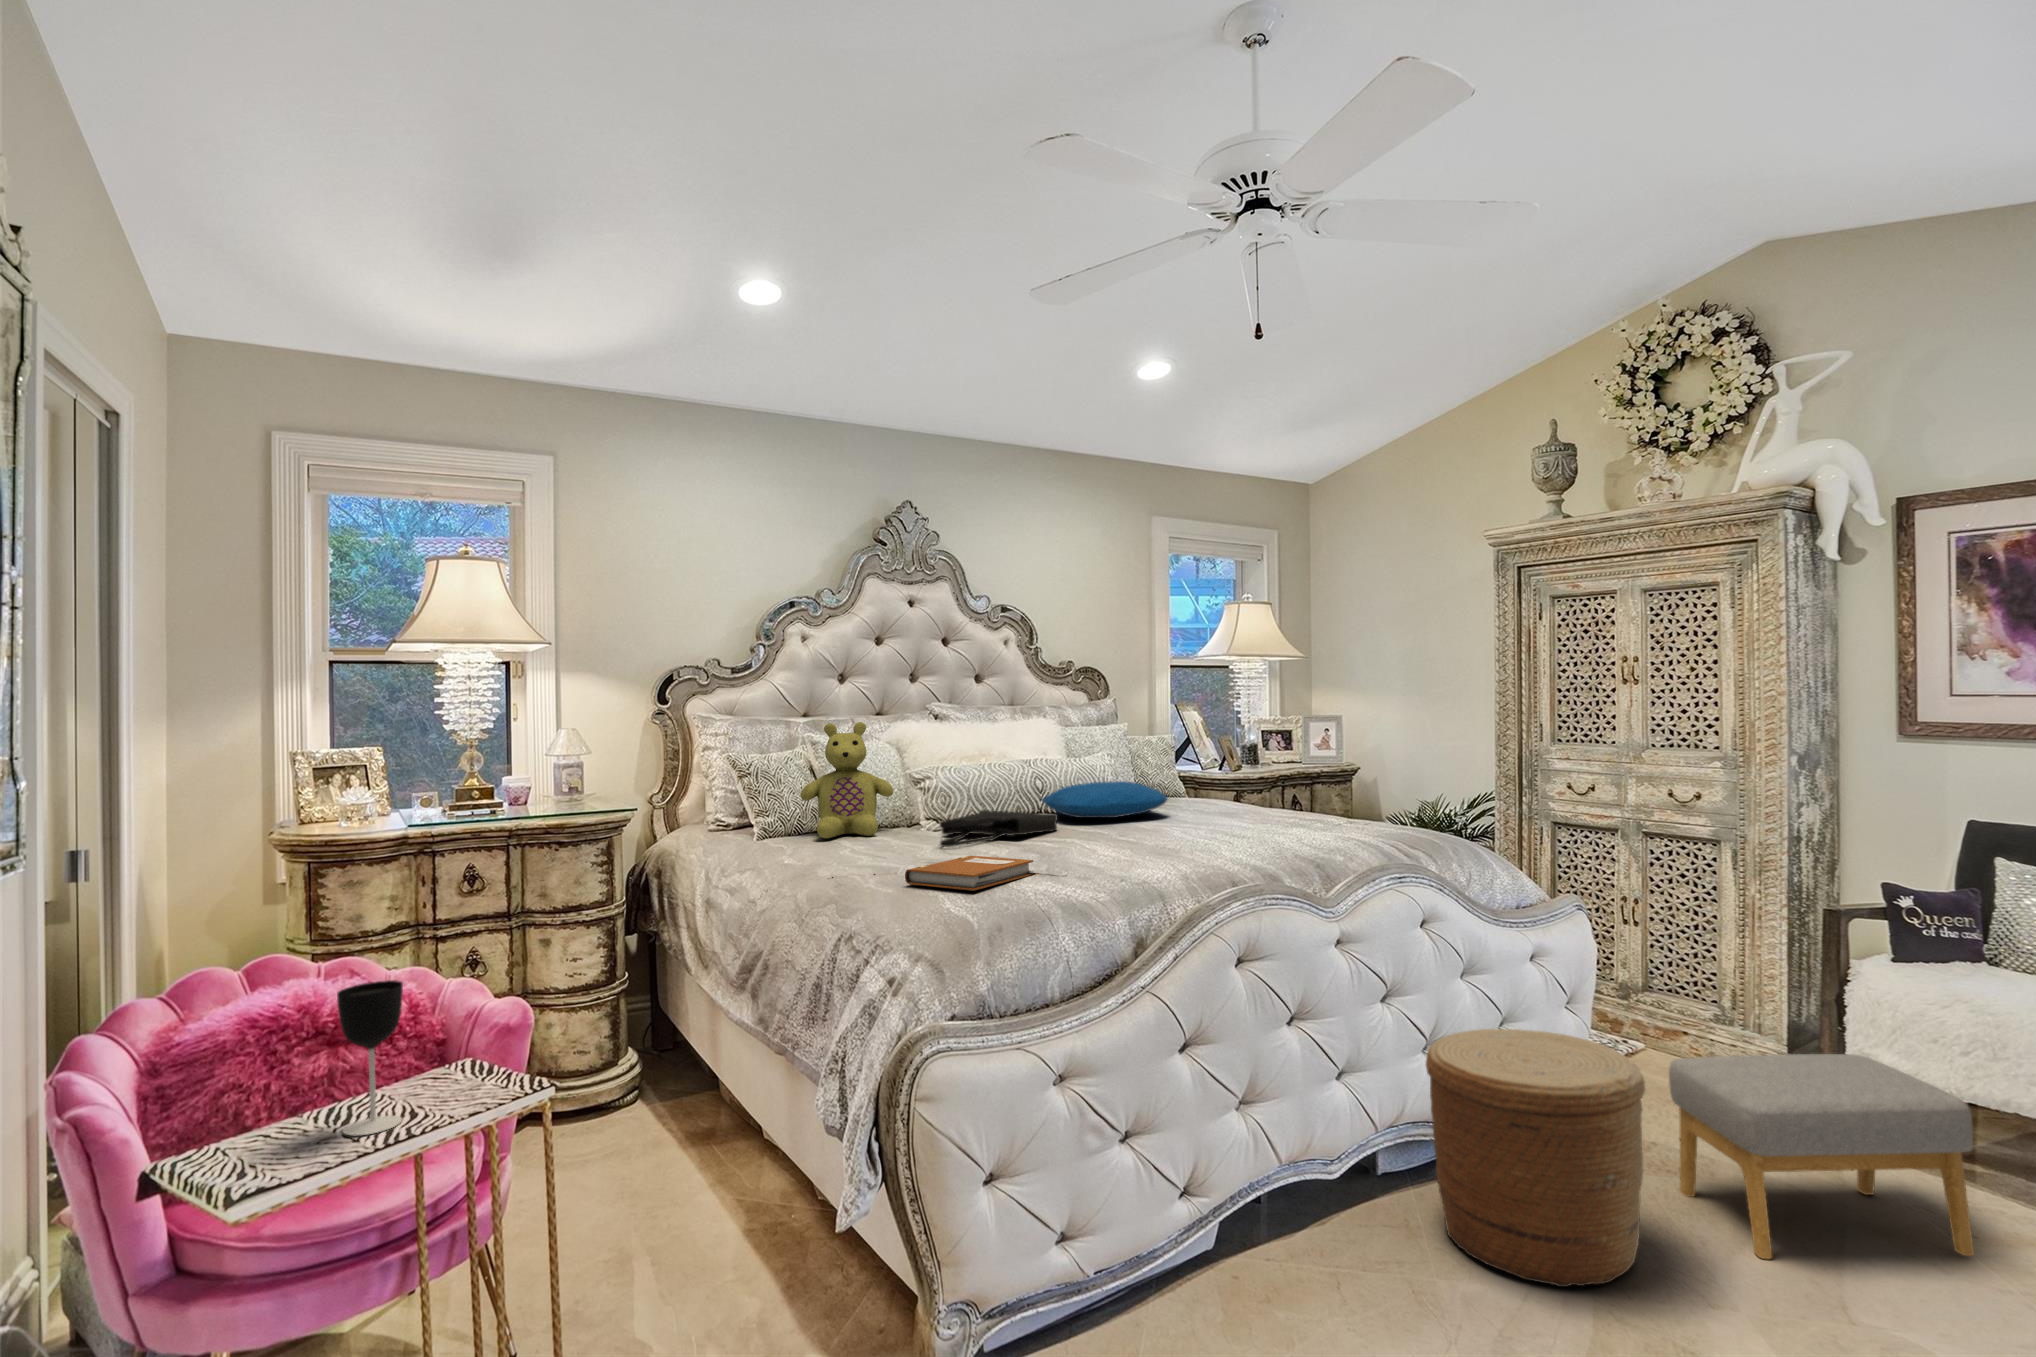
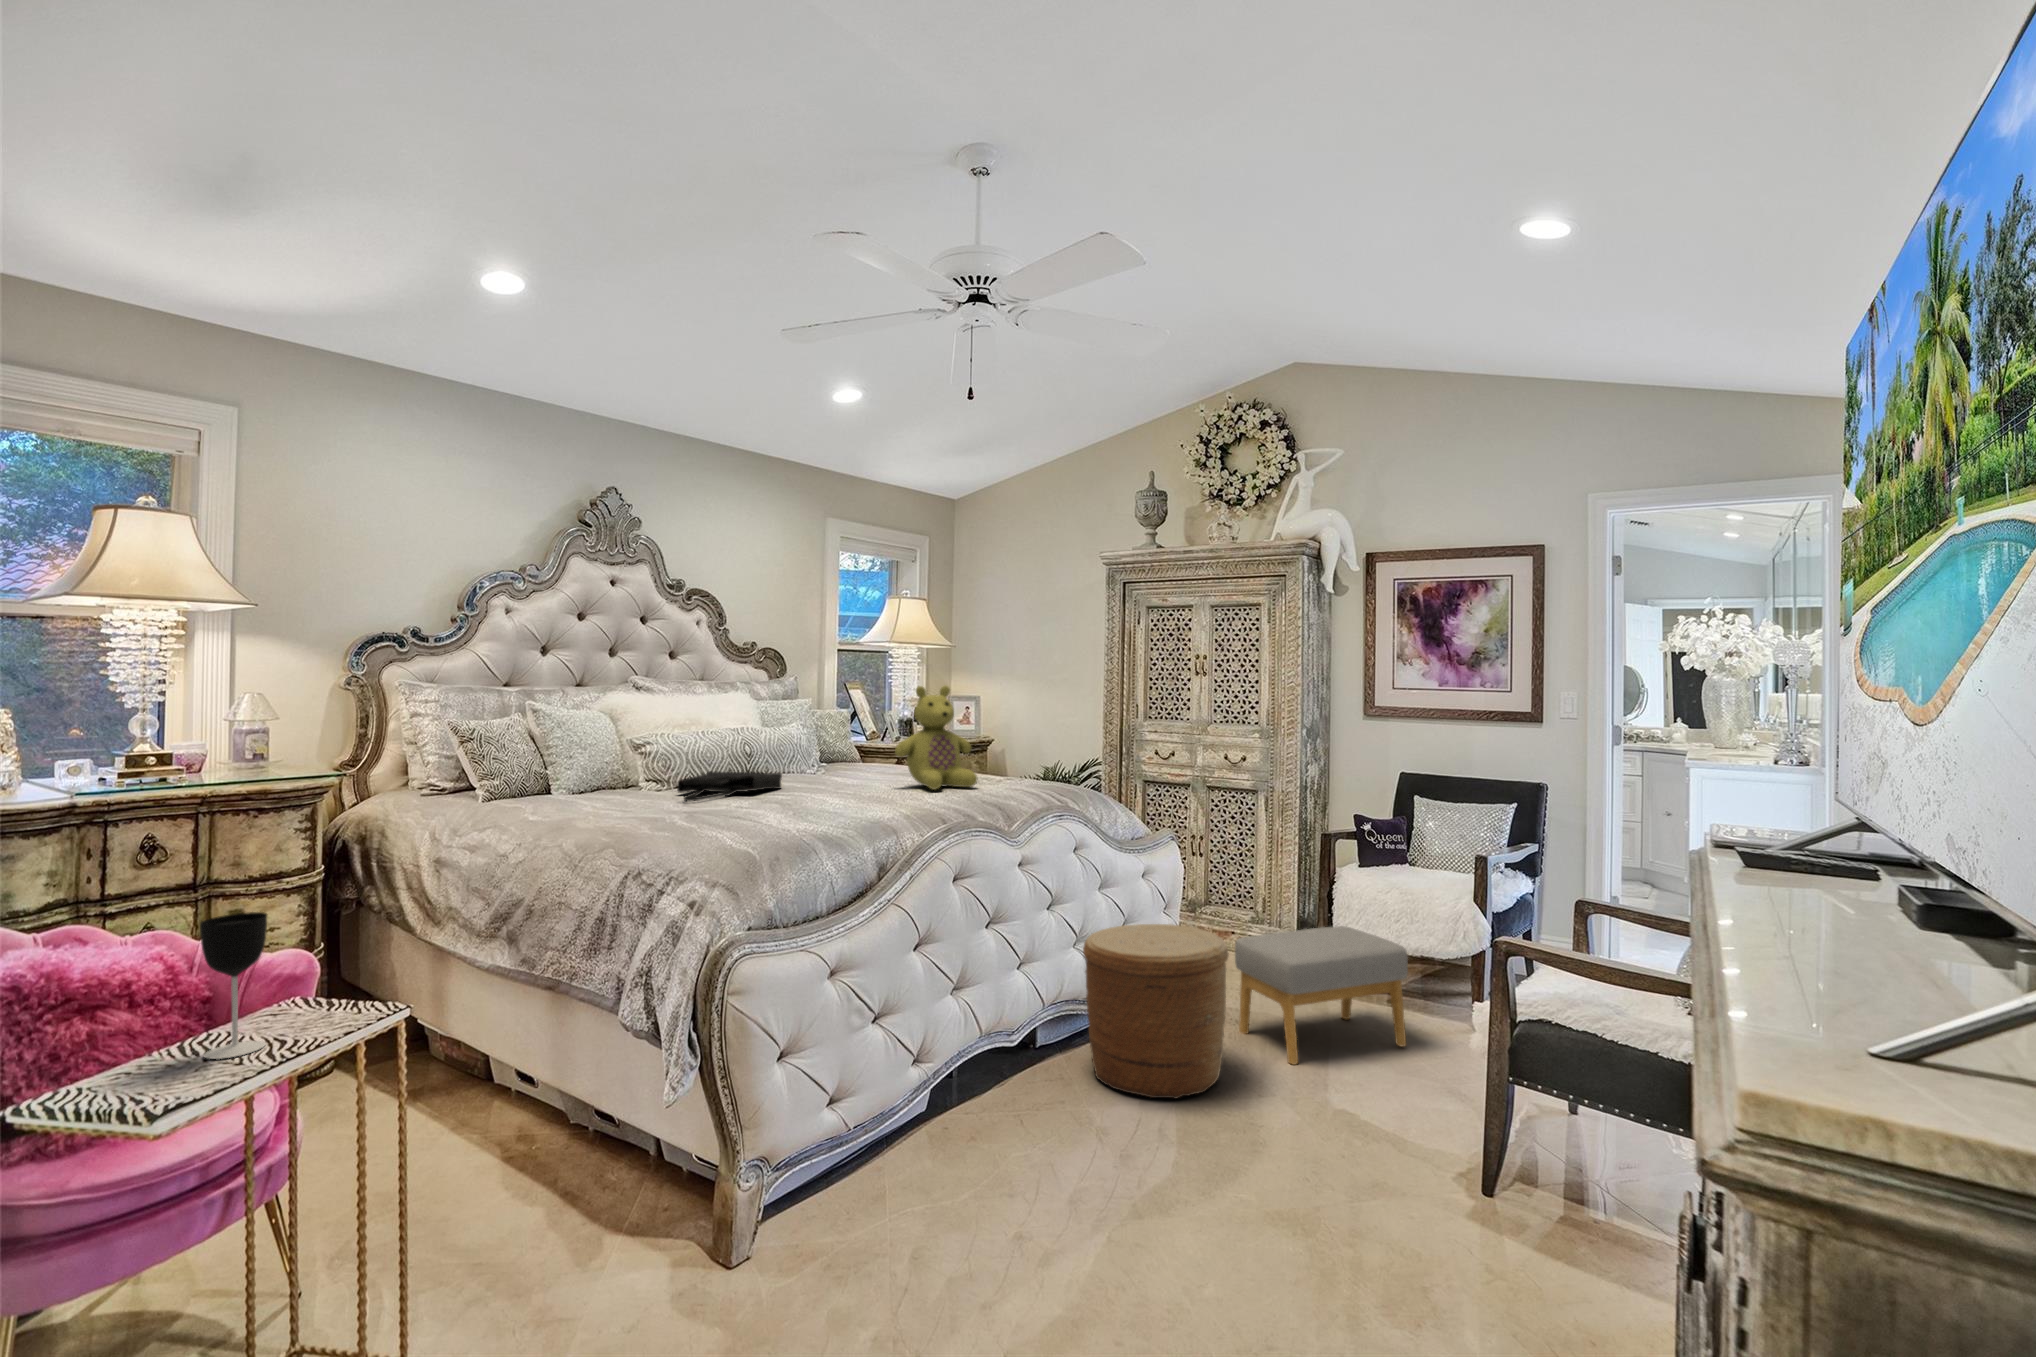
stuffed bear: present [800,722,893,838] -> present [895,686,978,790]
pillow: present [1042,781,1168,818] -> none [755,747,870,778]
notebook: present [905,856,1034,891] -> none [677,805,787,831]

